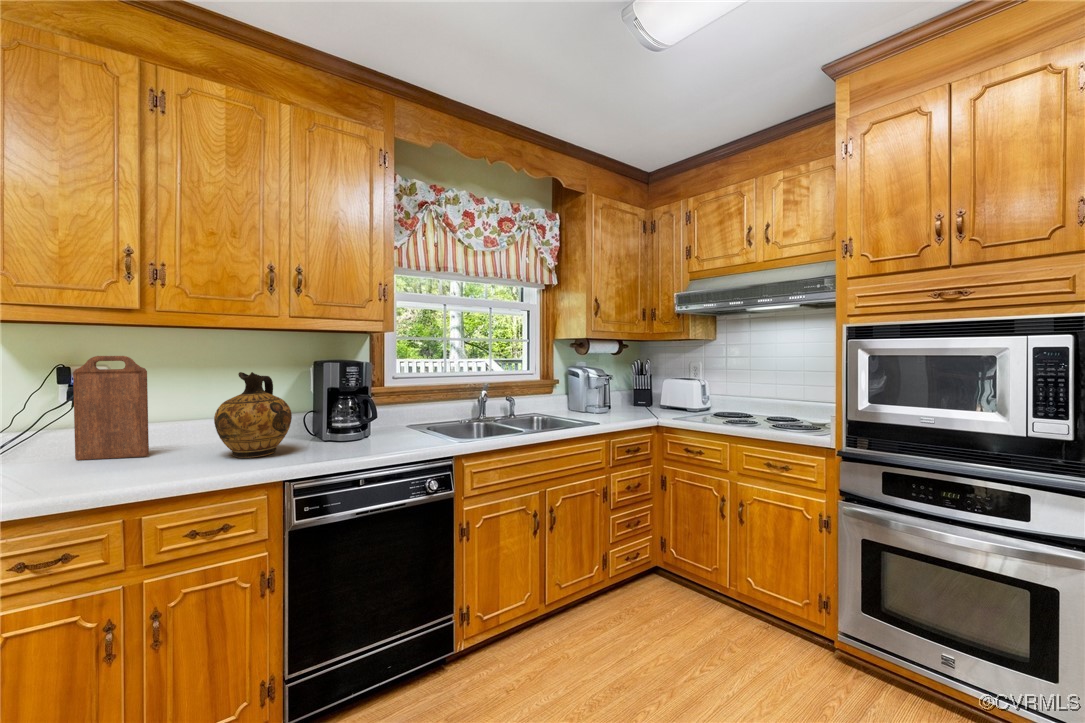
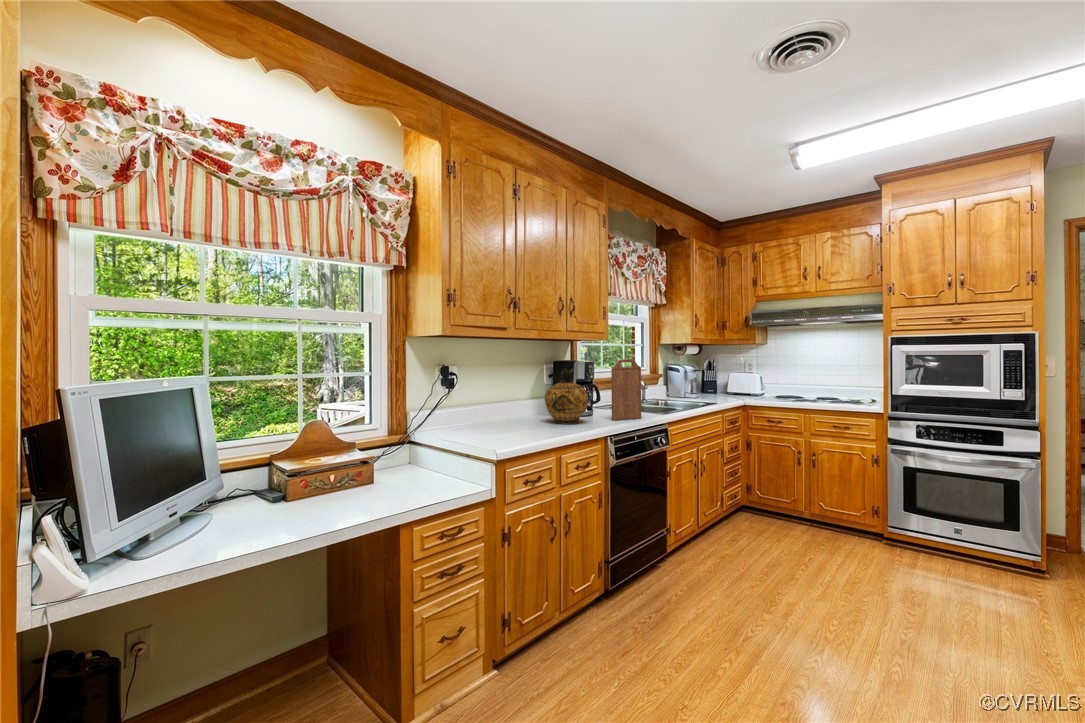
cutting board: present [73,356,149,460] -> present [611,359,641,421]

